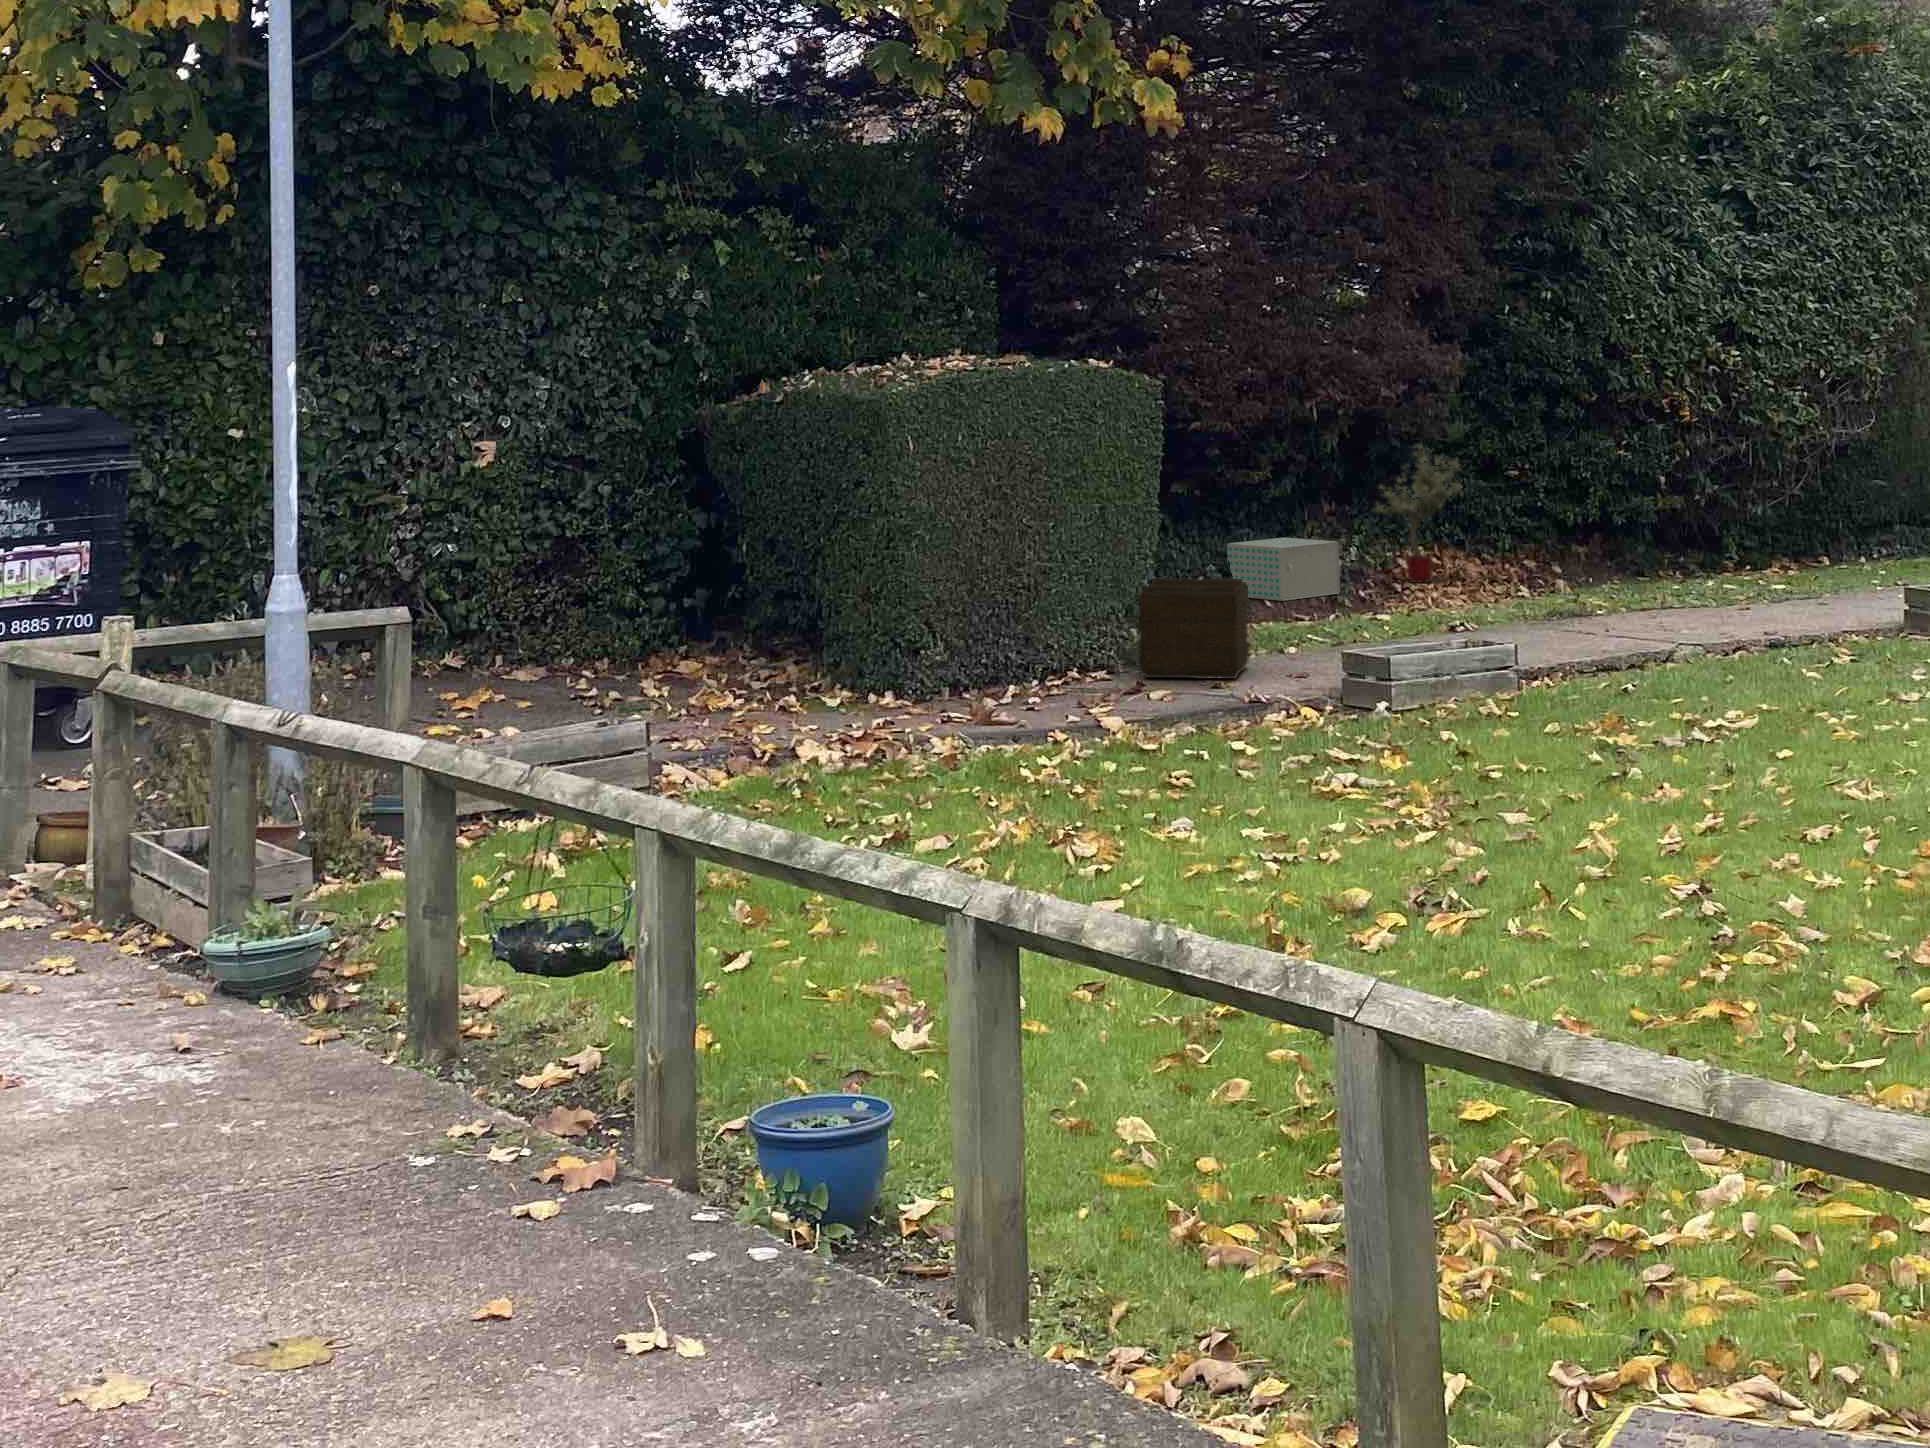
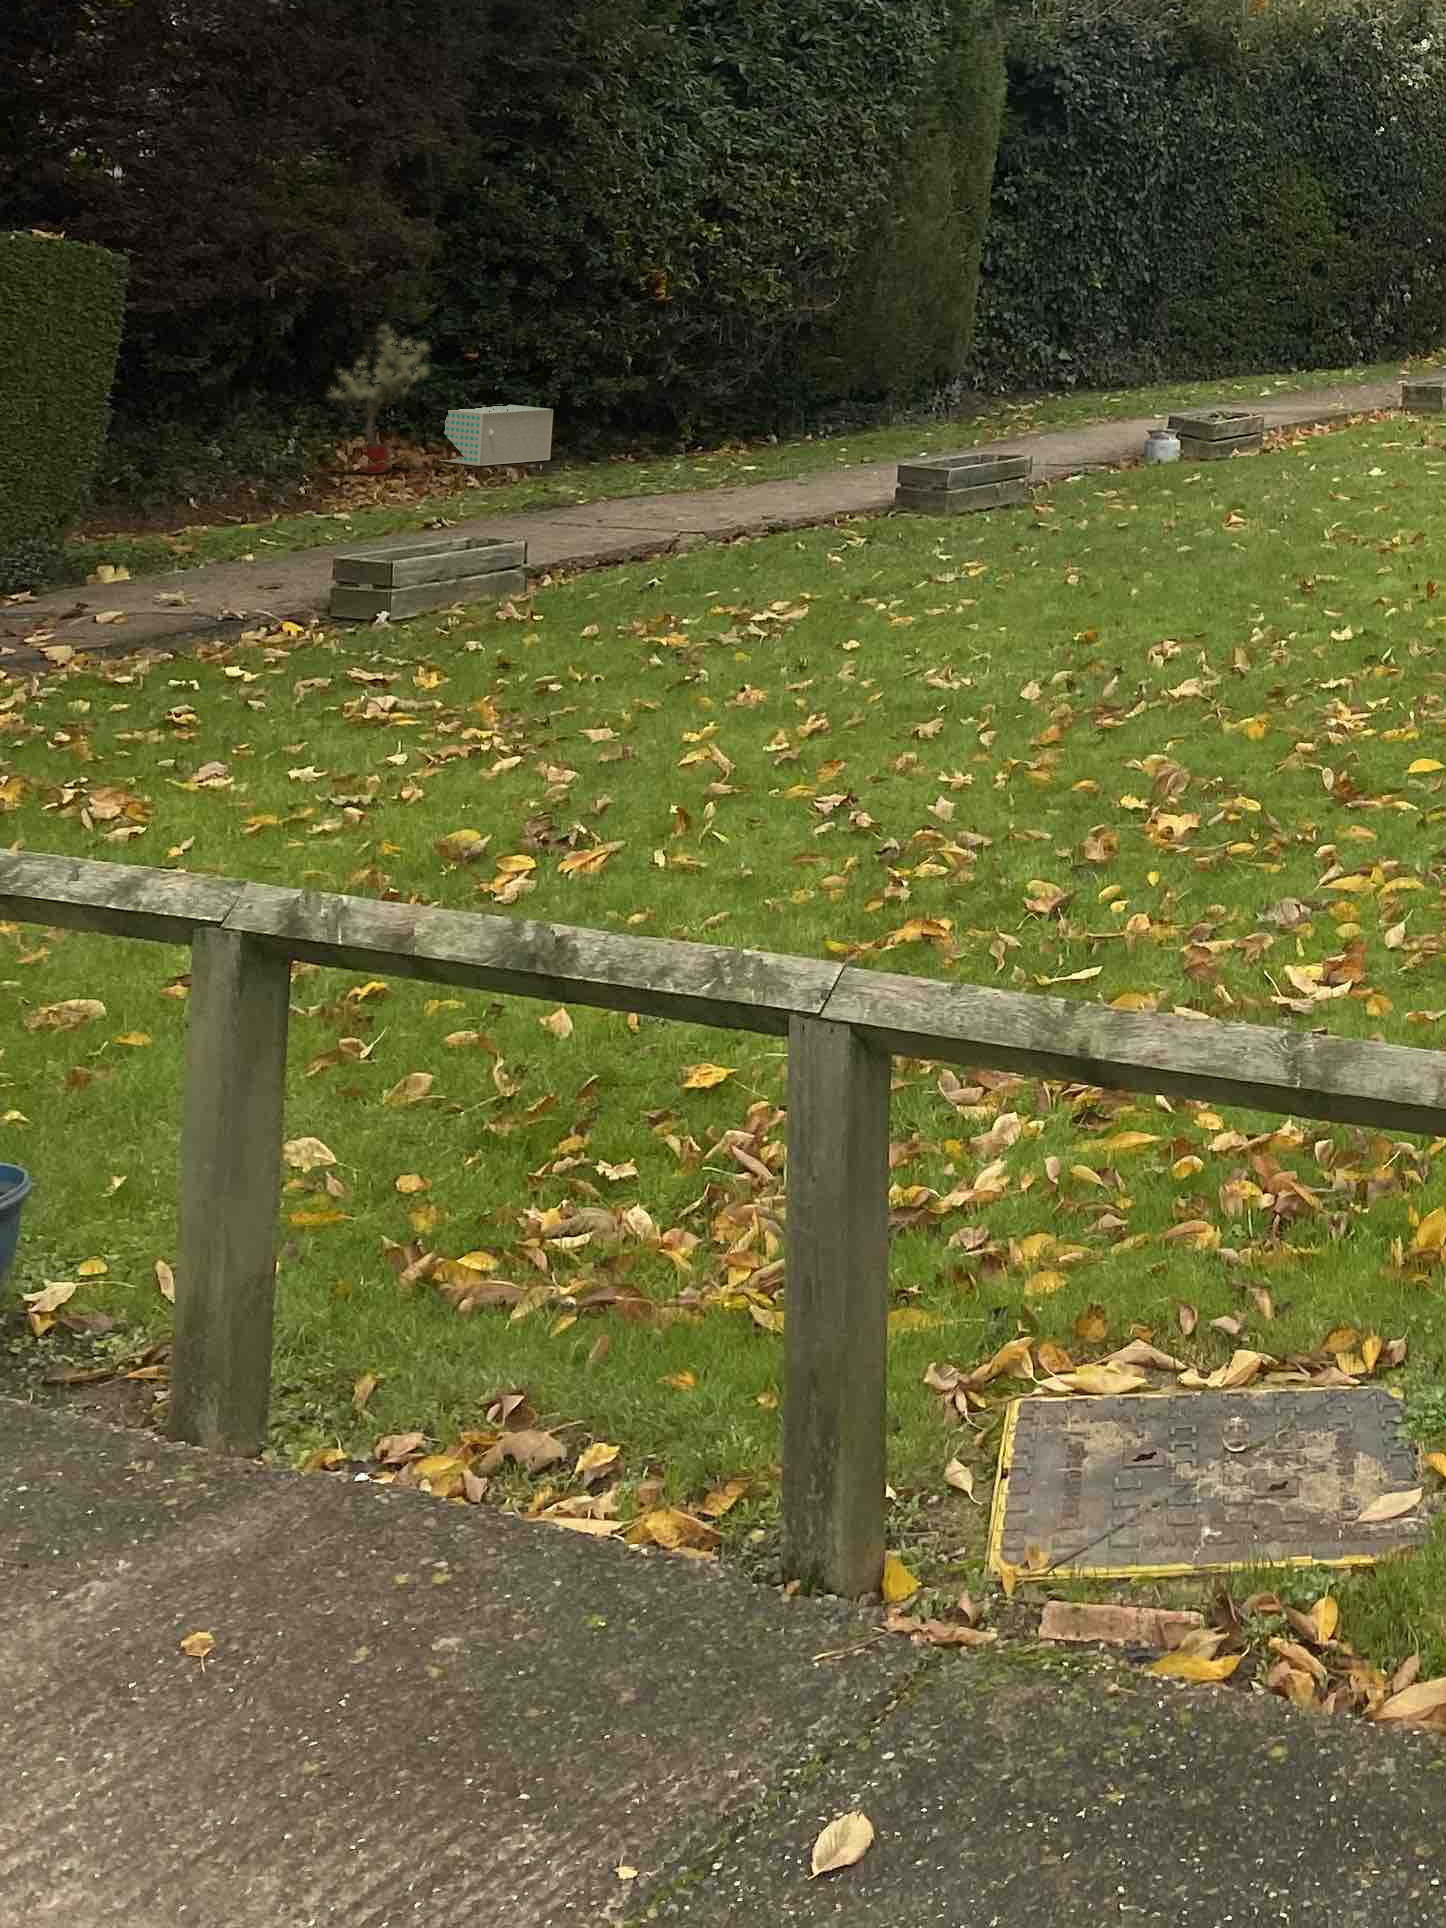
storage box: present [1227,537,1340,601] -> present [440,405,553,466]
wooden crate: present [1138,579,1249,679] -> none [80,474,219,589]

